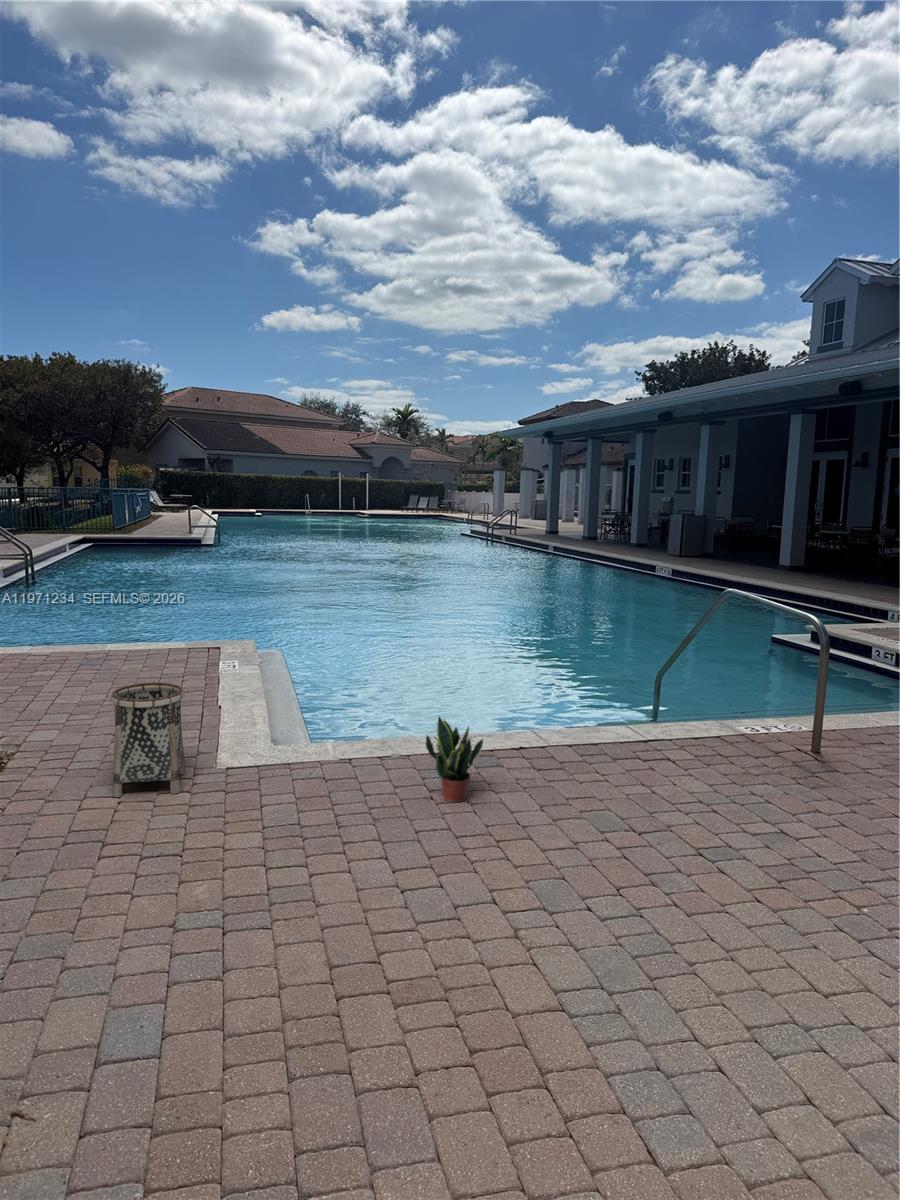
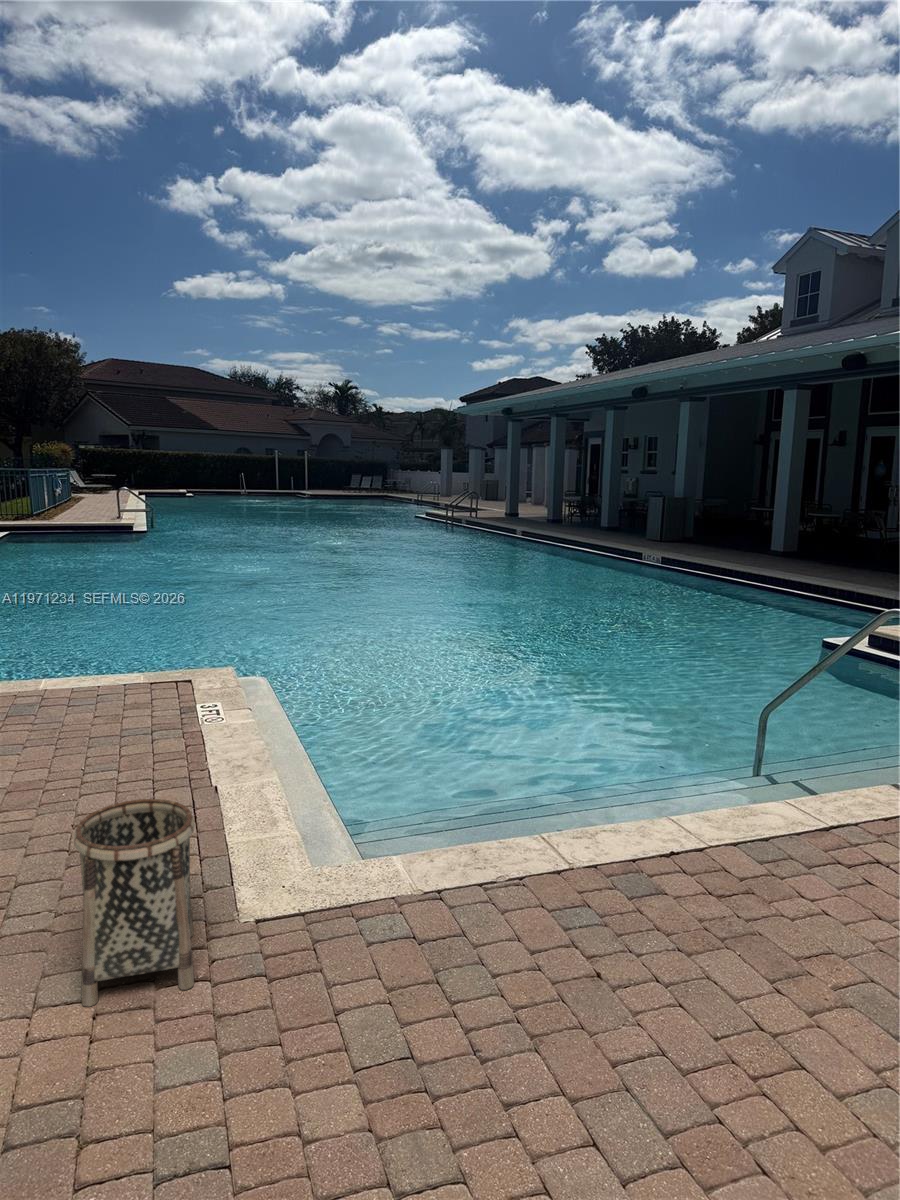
potted plant: present [426,717,483,802] -> none [588,844,668,976]

